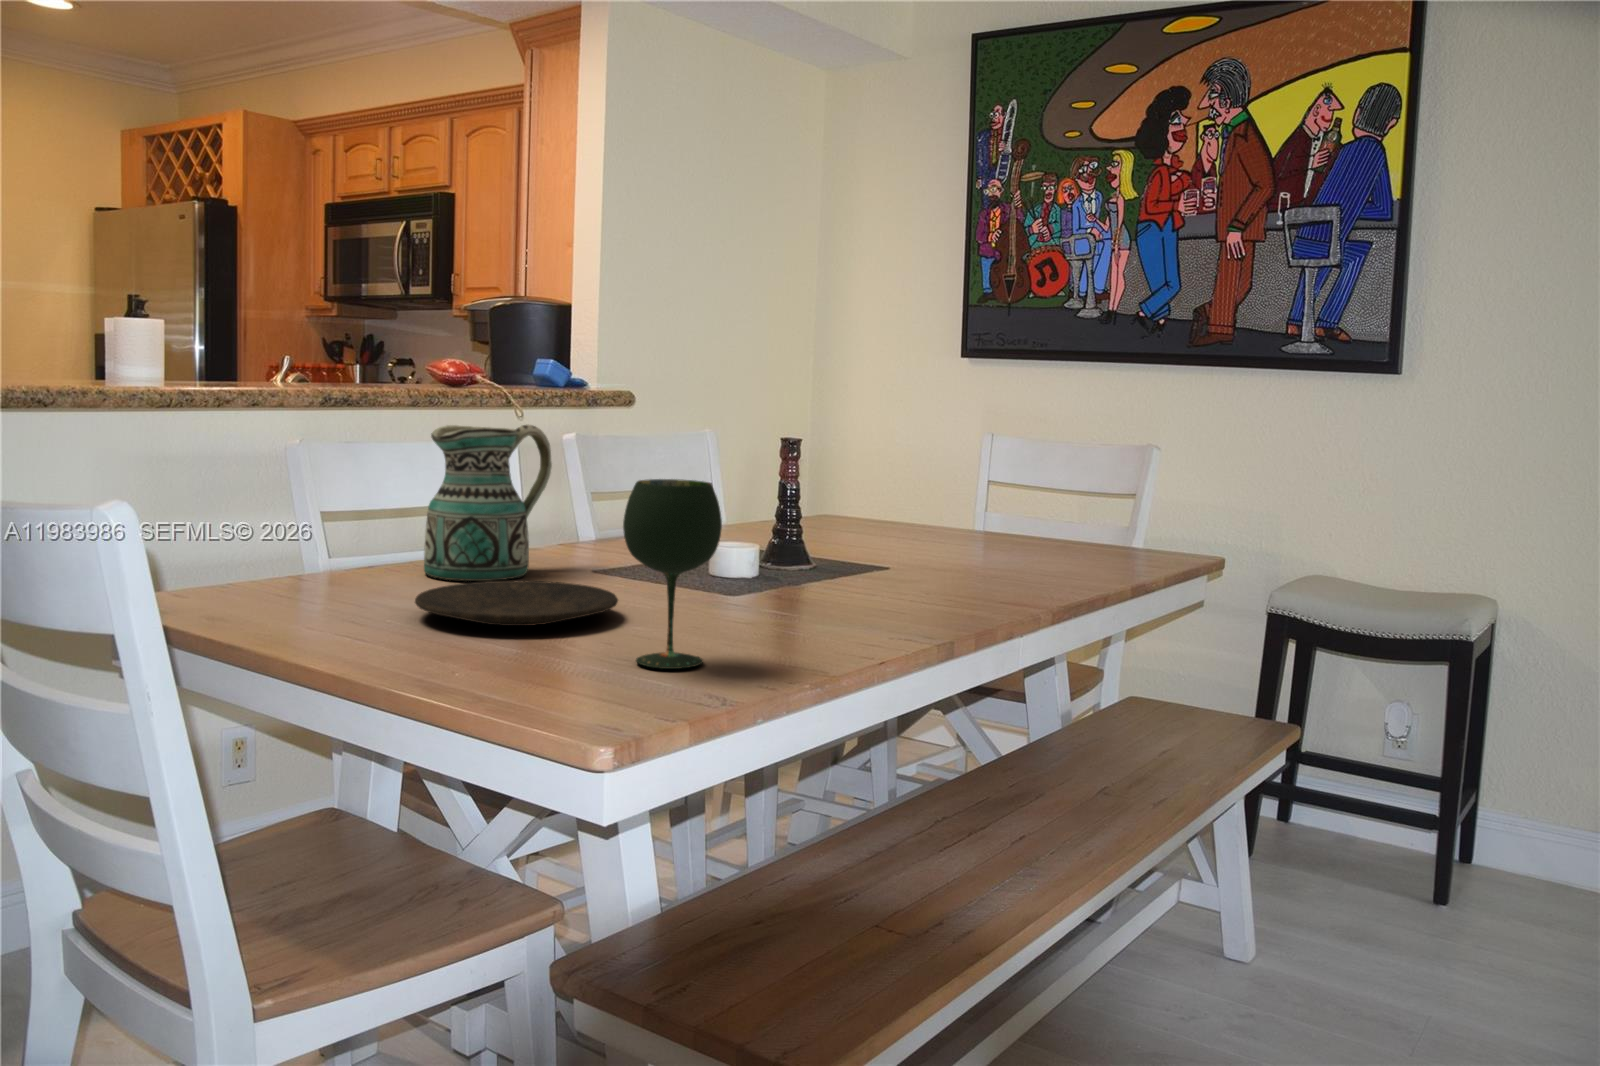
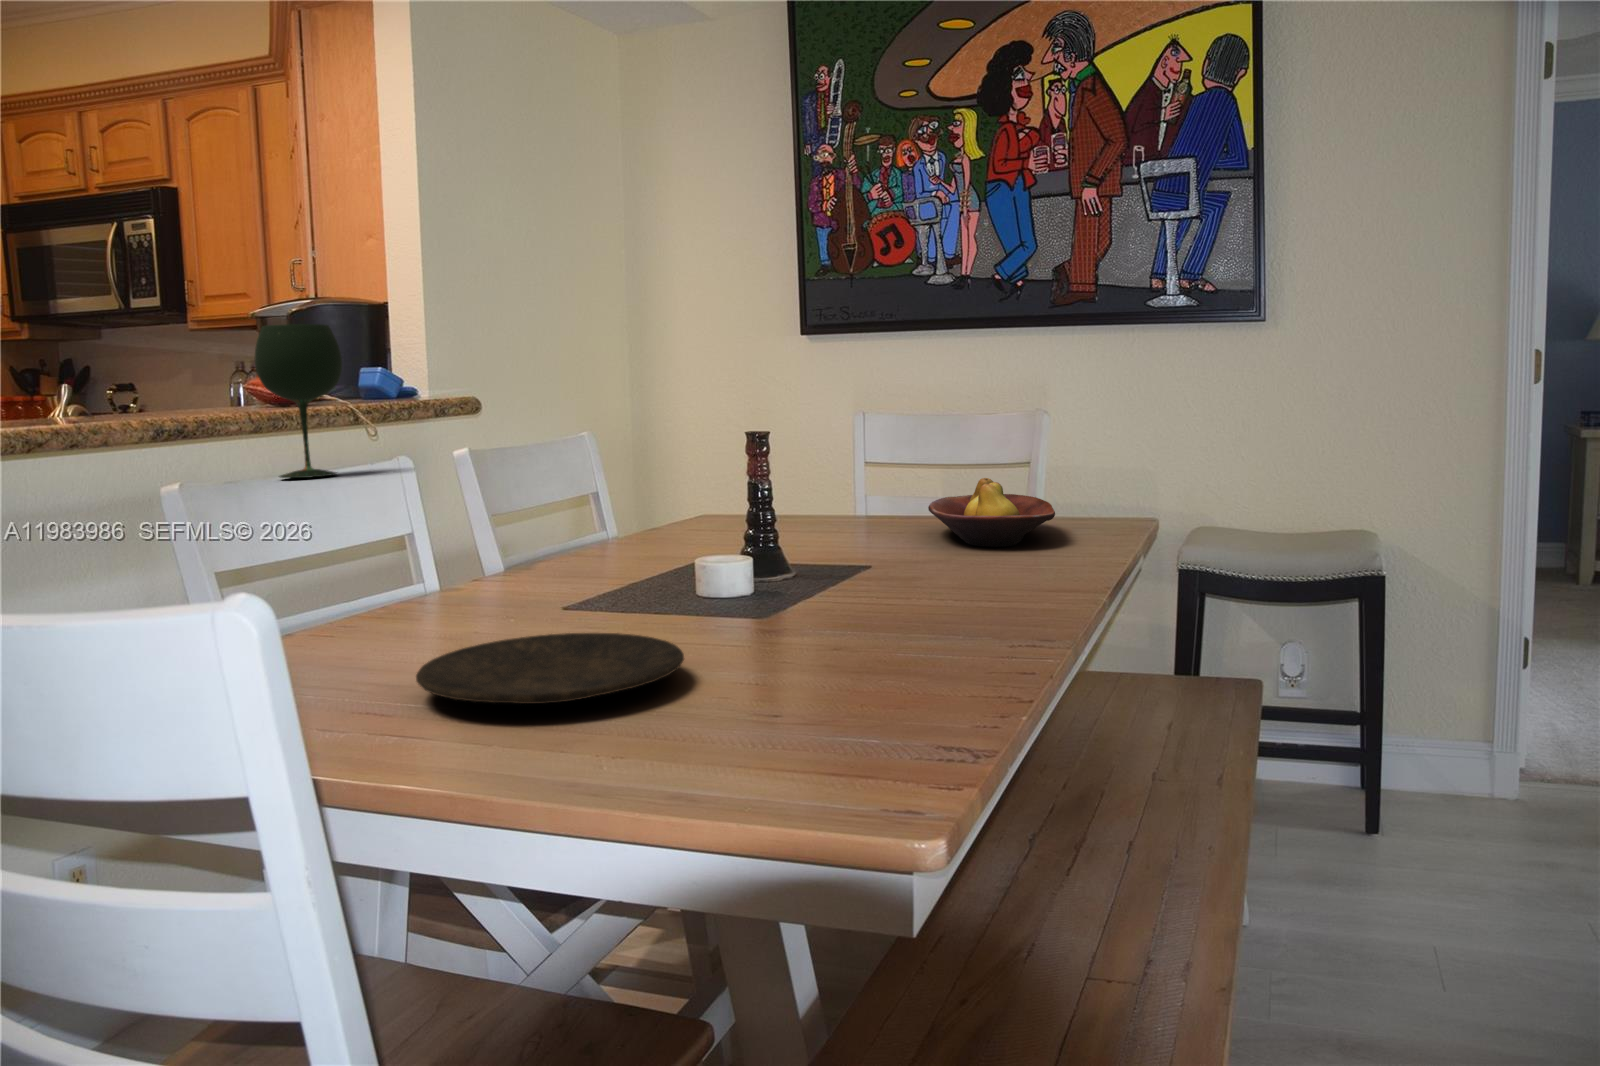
ceramic pitcher: present [424,425,552,581] -> none [354,437,496,645]
wine glass: present [623,479,722,669] -> present [255,324,342,478]
fruit bowl: none [968,502,1088,564] -> present [928,478,1055,547]

